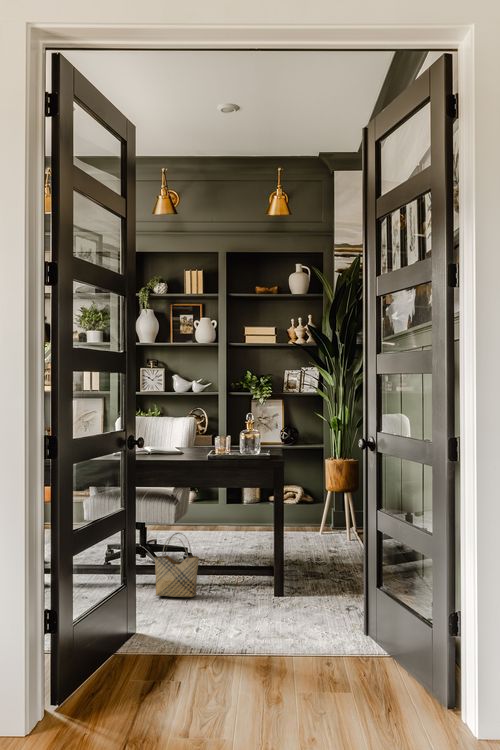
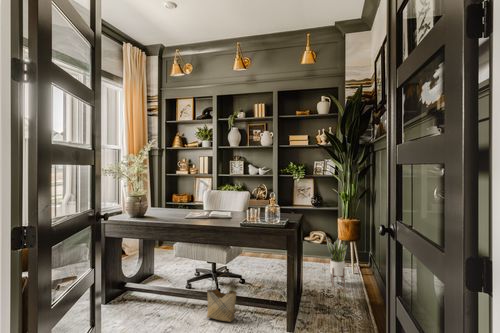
potted plant: none [312,484,342,556] -> present [326,238,347,284]

